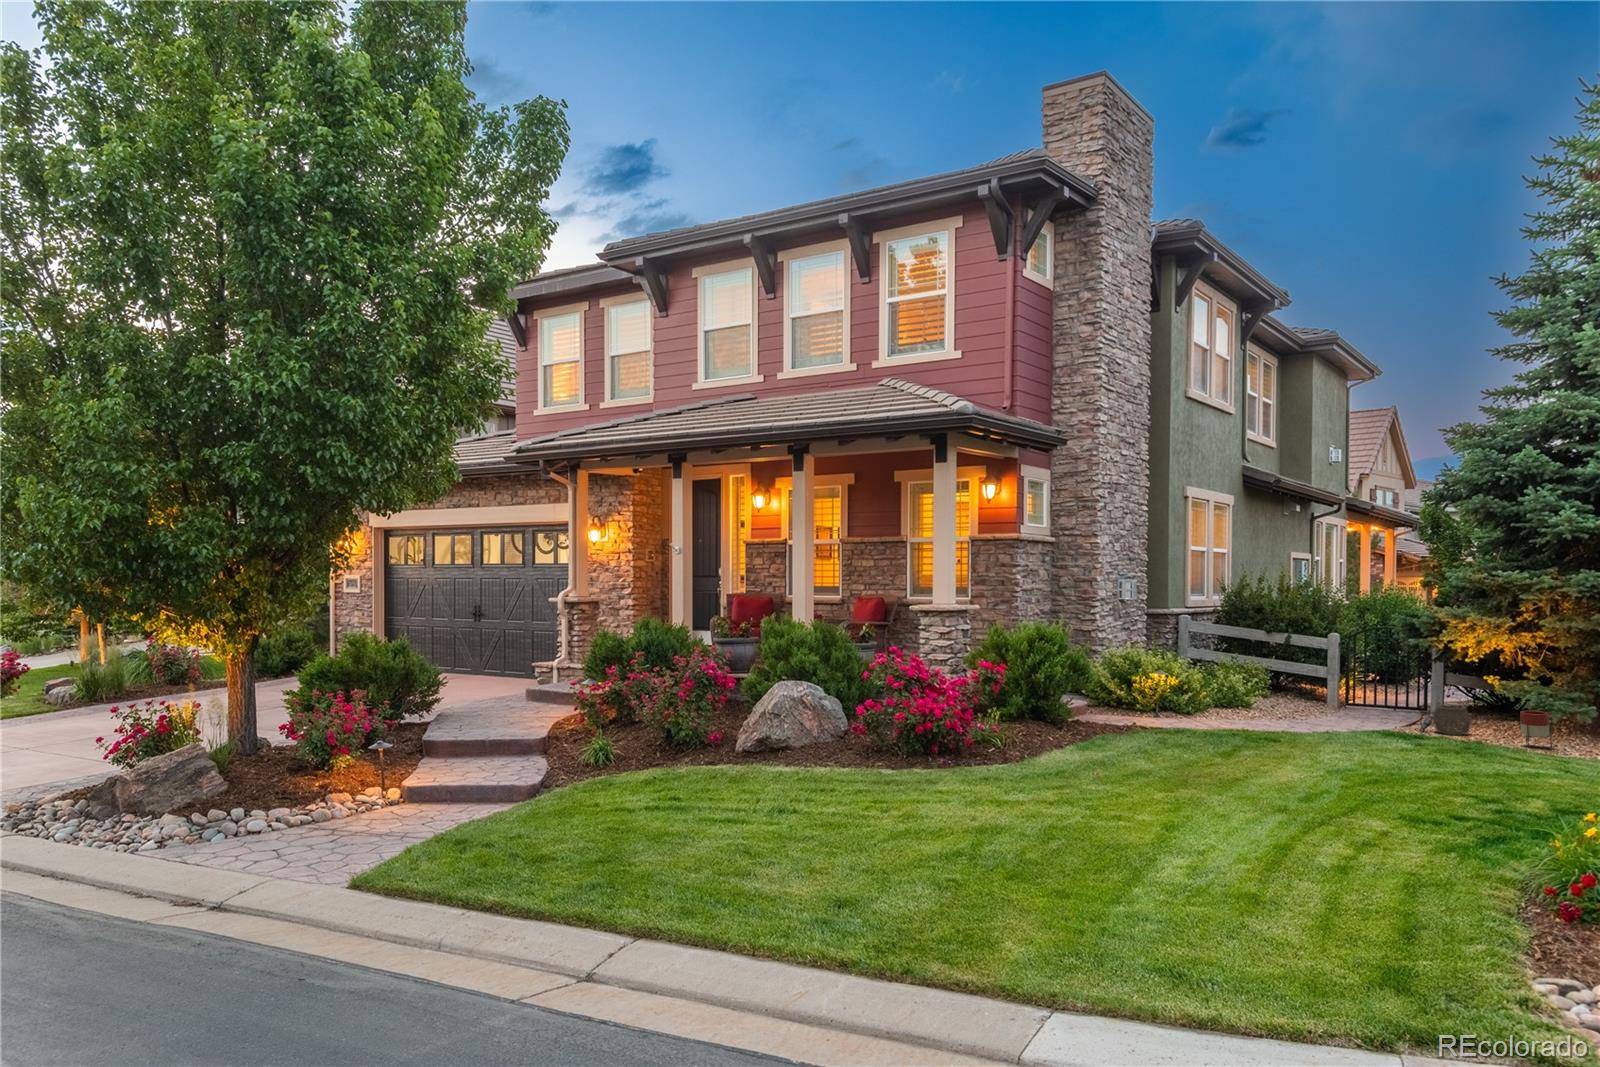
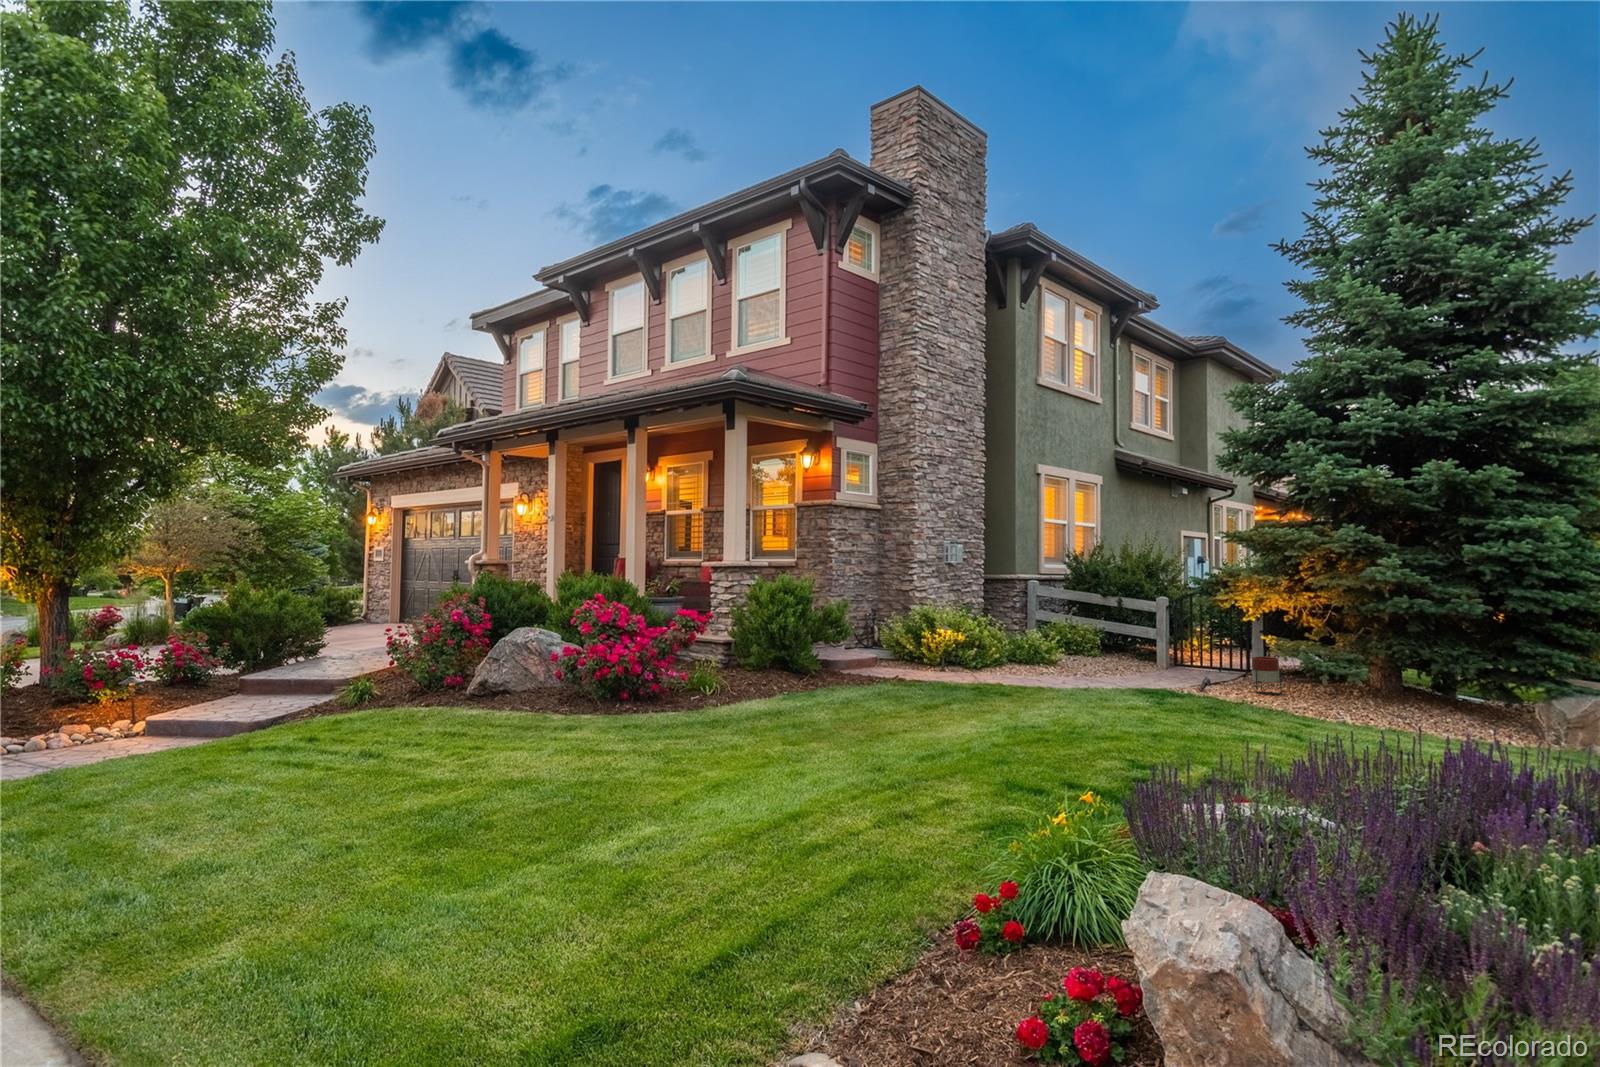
woven basket: present [1433,705,1471,735] -> none [1186,653,1221,683]

